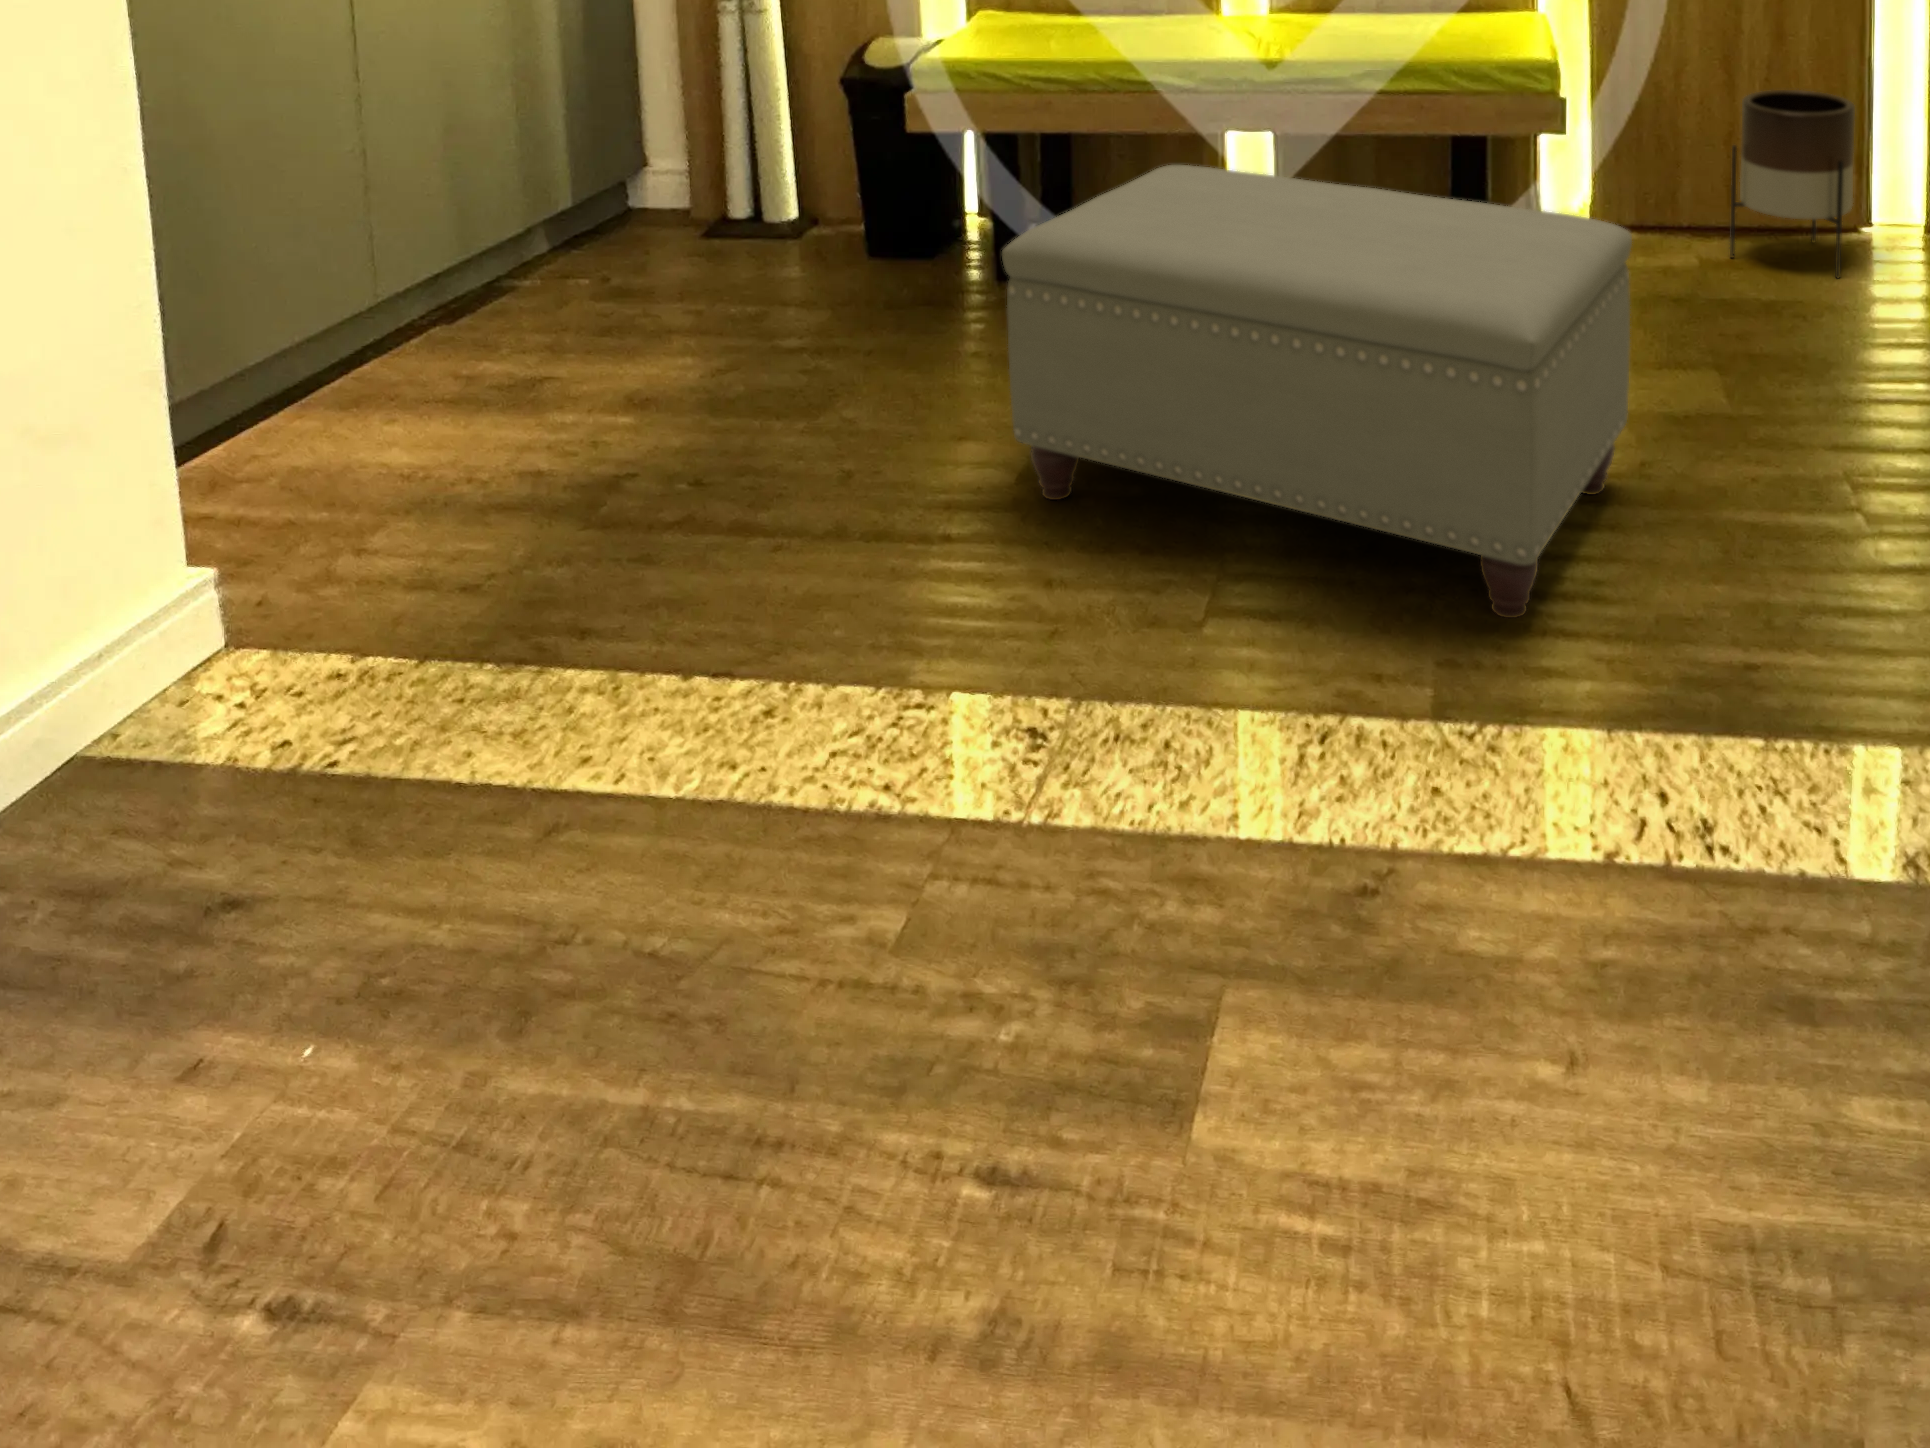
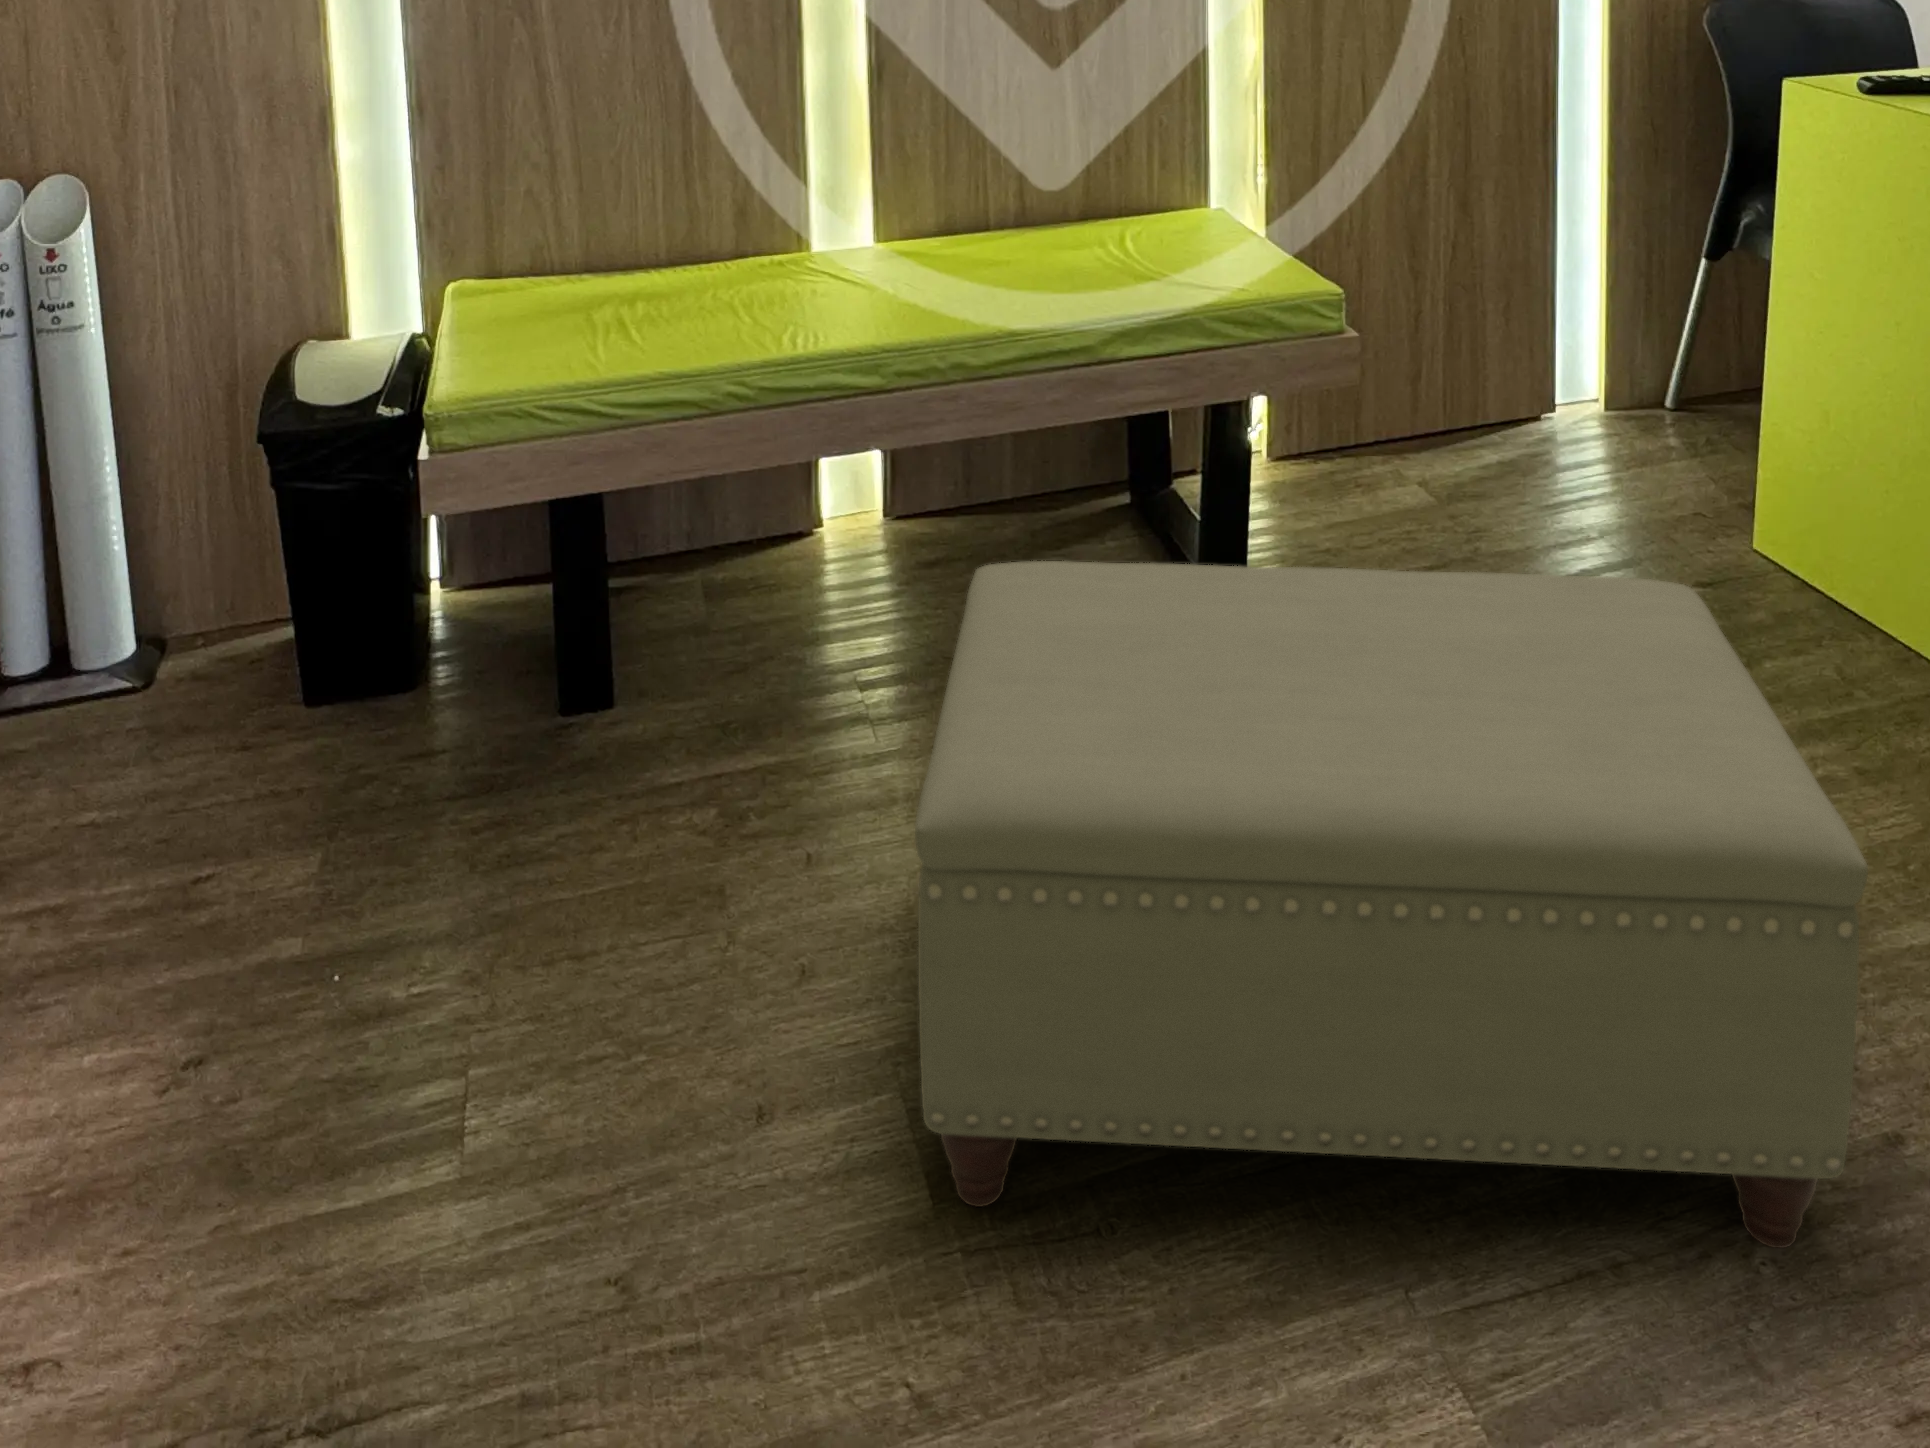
planter: present [1730,90,1855,278] -> none [1447,276,1586,499]

